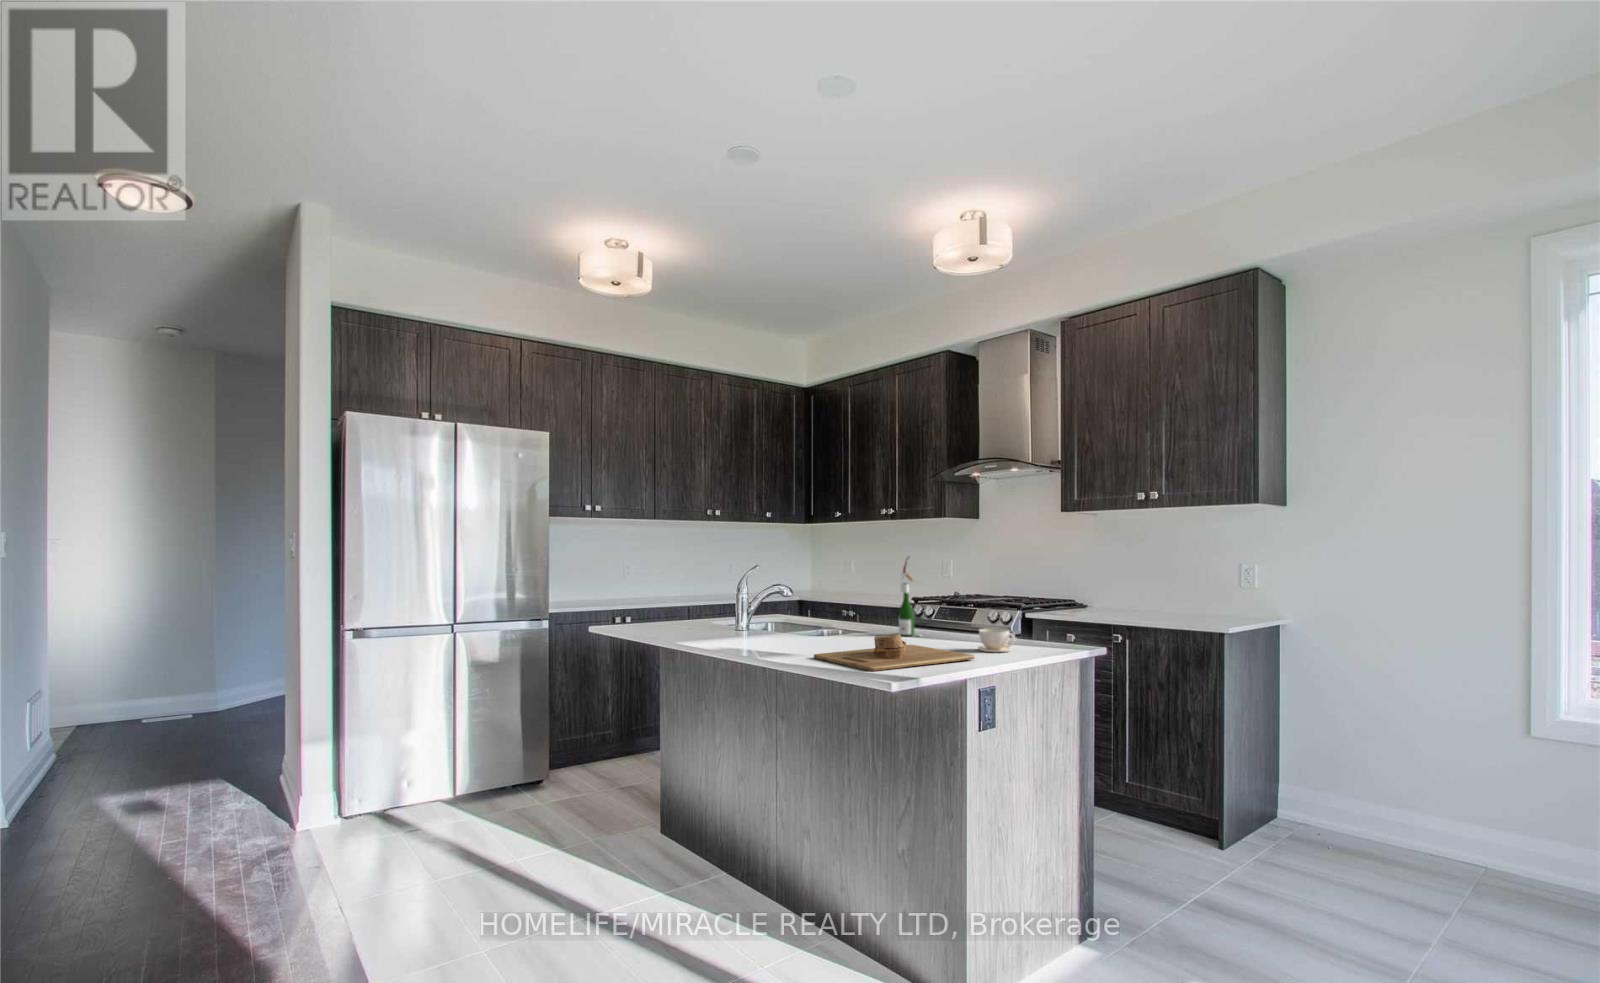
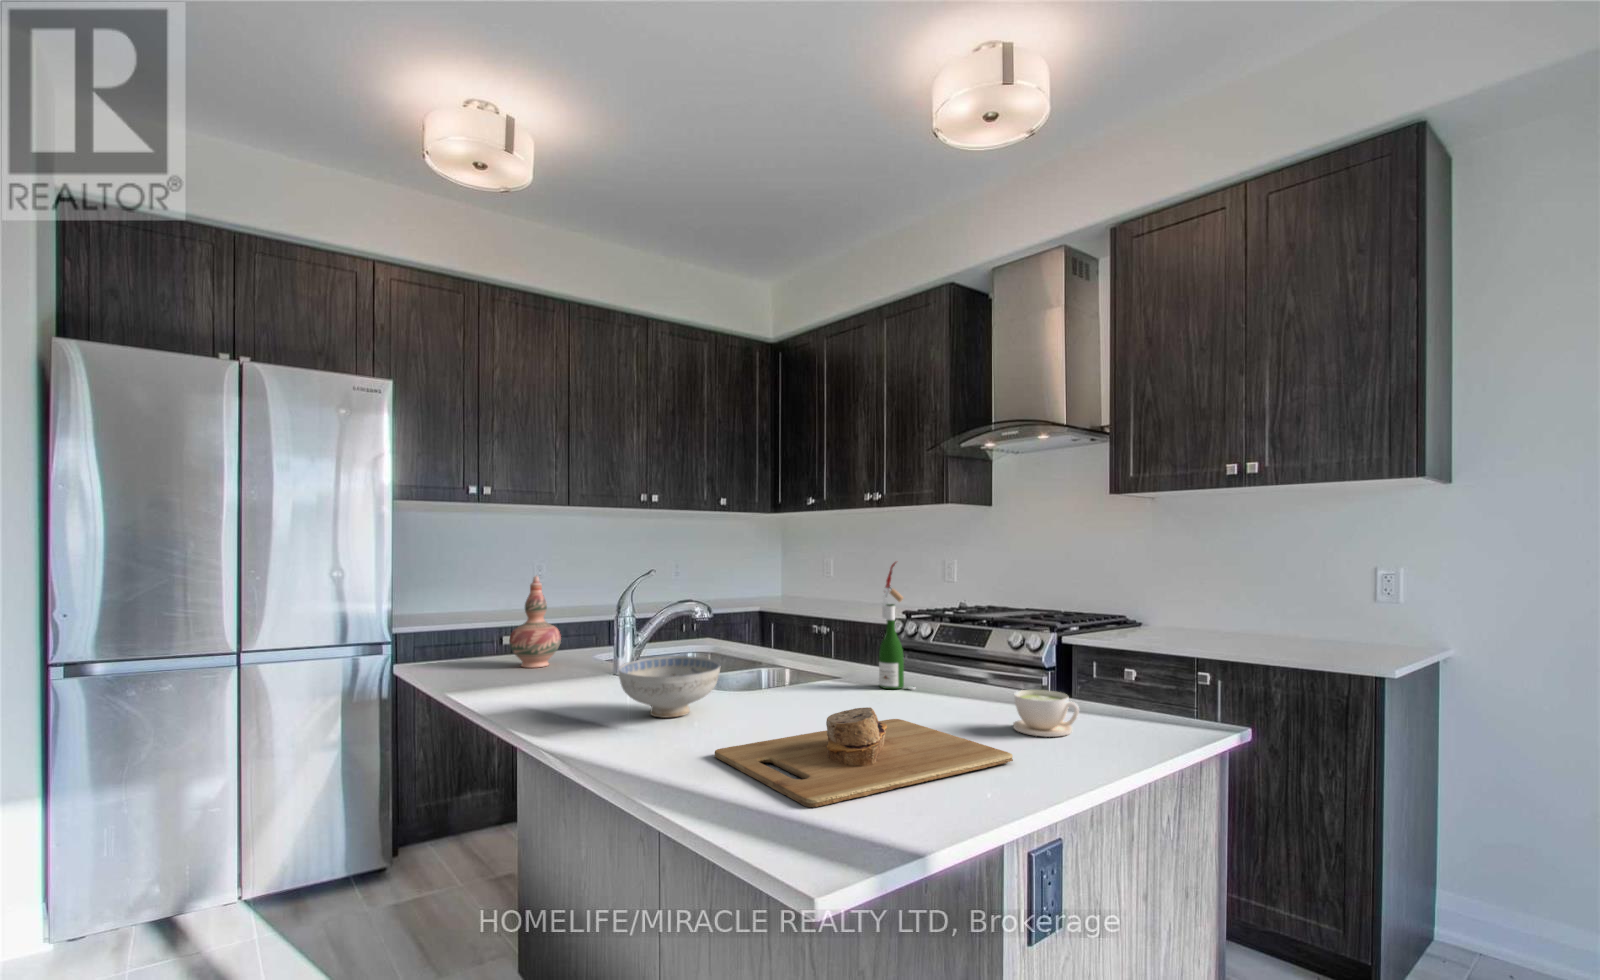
decorative vase: none [654,567,686,627] -> present [510,576,561,668]
ceramic bowl: none [747,612,806,646] -> present [618,656,721,718]

